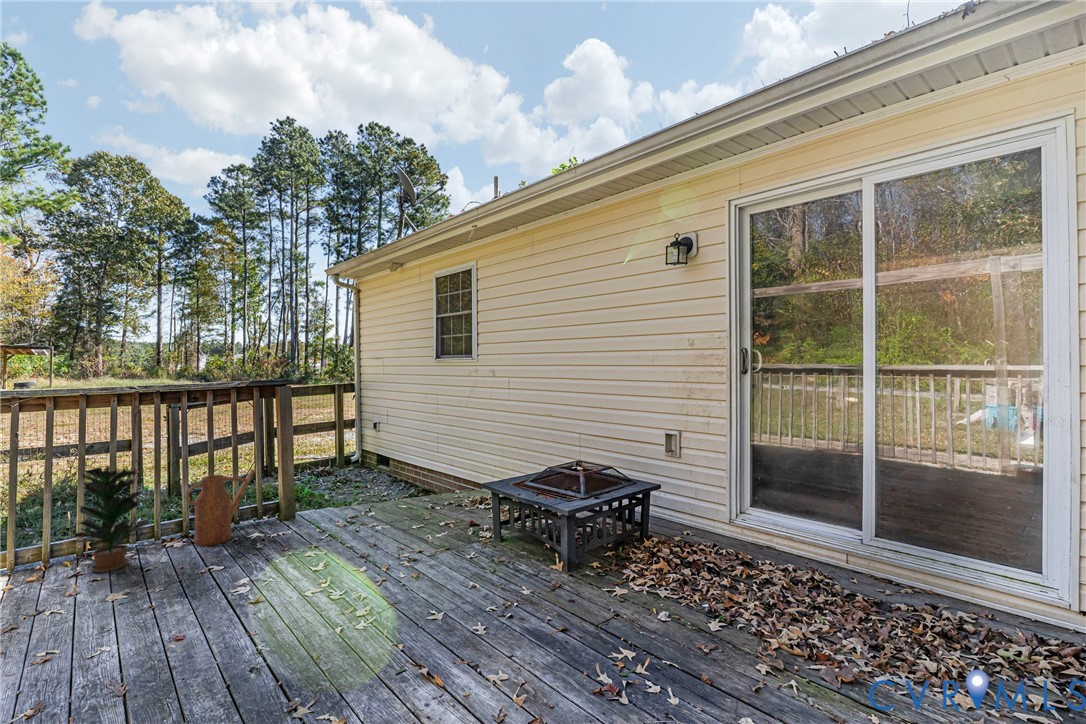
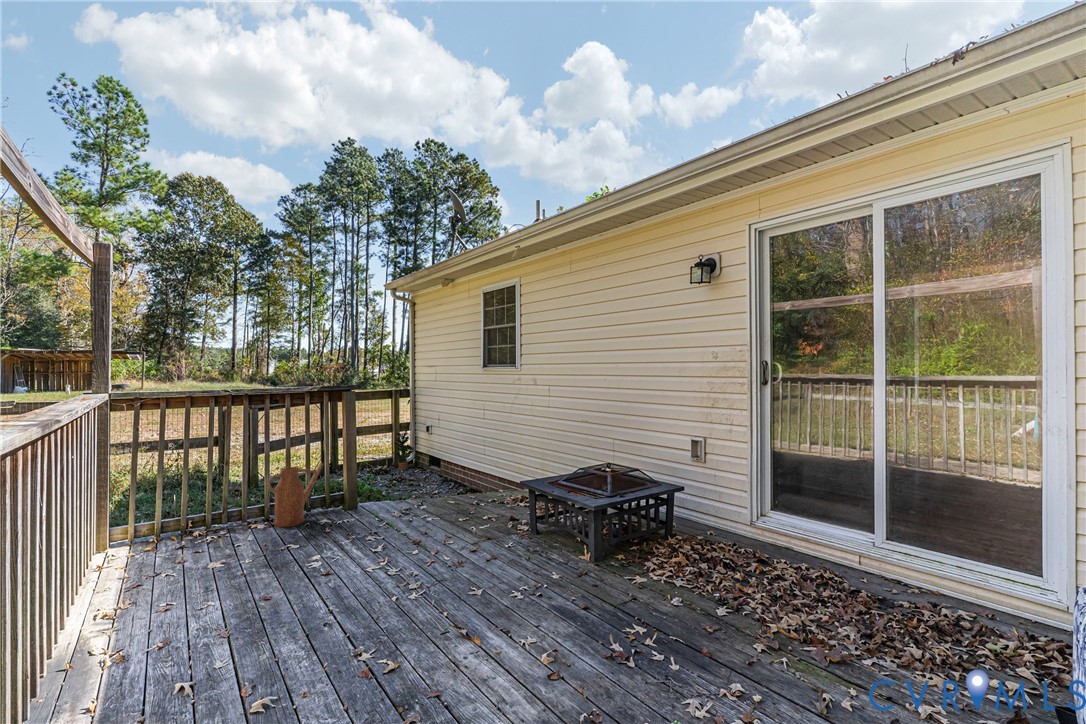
potted plant: present [73,466,149,572] -> present [392,433,414,470]

